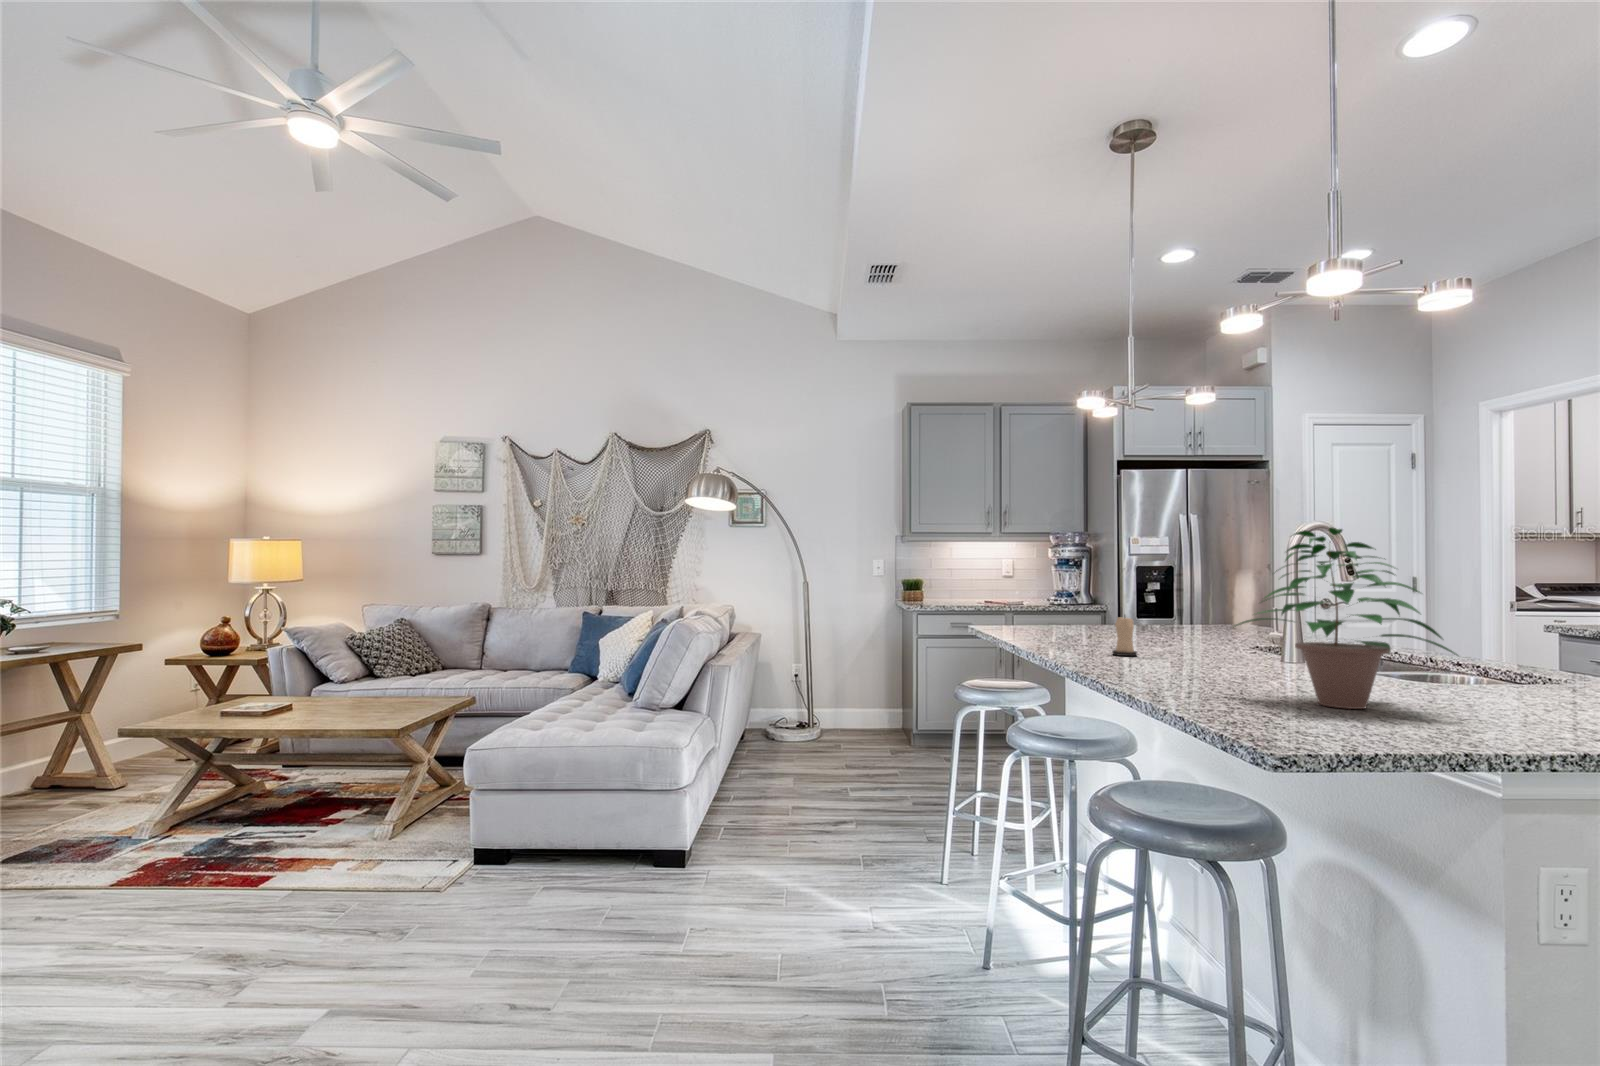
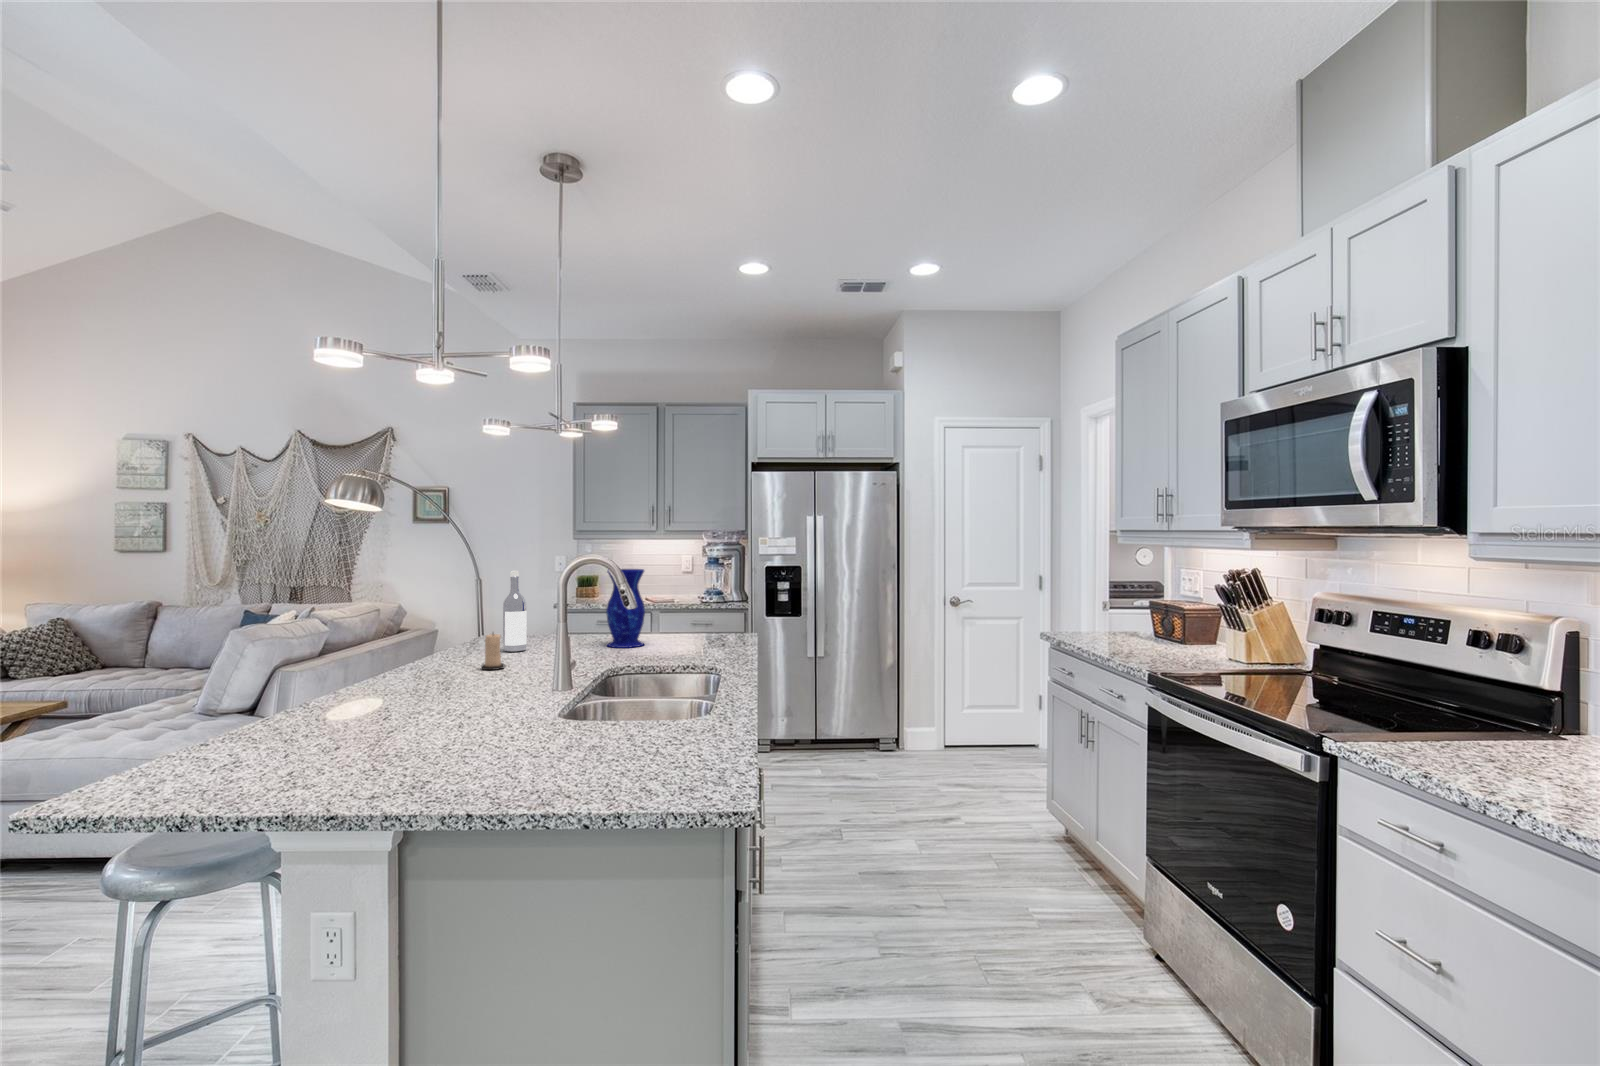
potted plant: present [1235,527,1458,709] -> none [273,592,465,750]
wine bottle: none [1057,555,1083,644] -> present [503,571,527,652]
vase: none [1146,558,1192,645] -> present [606,569,645,648]

